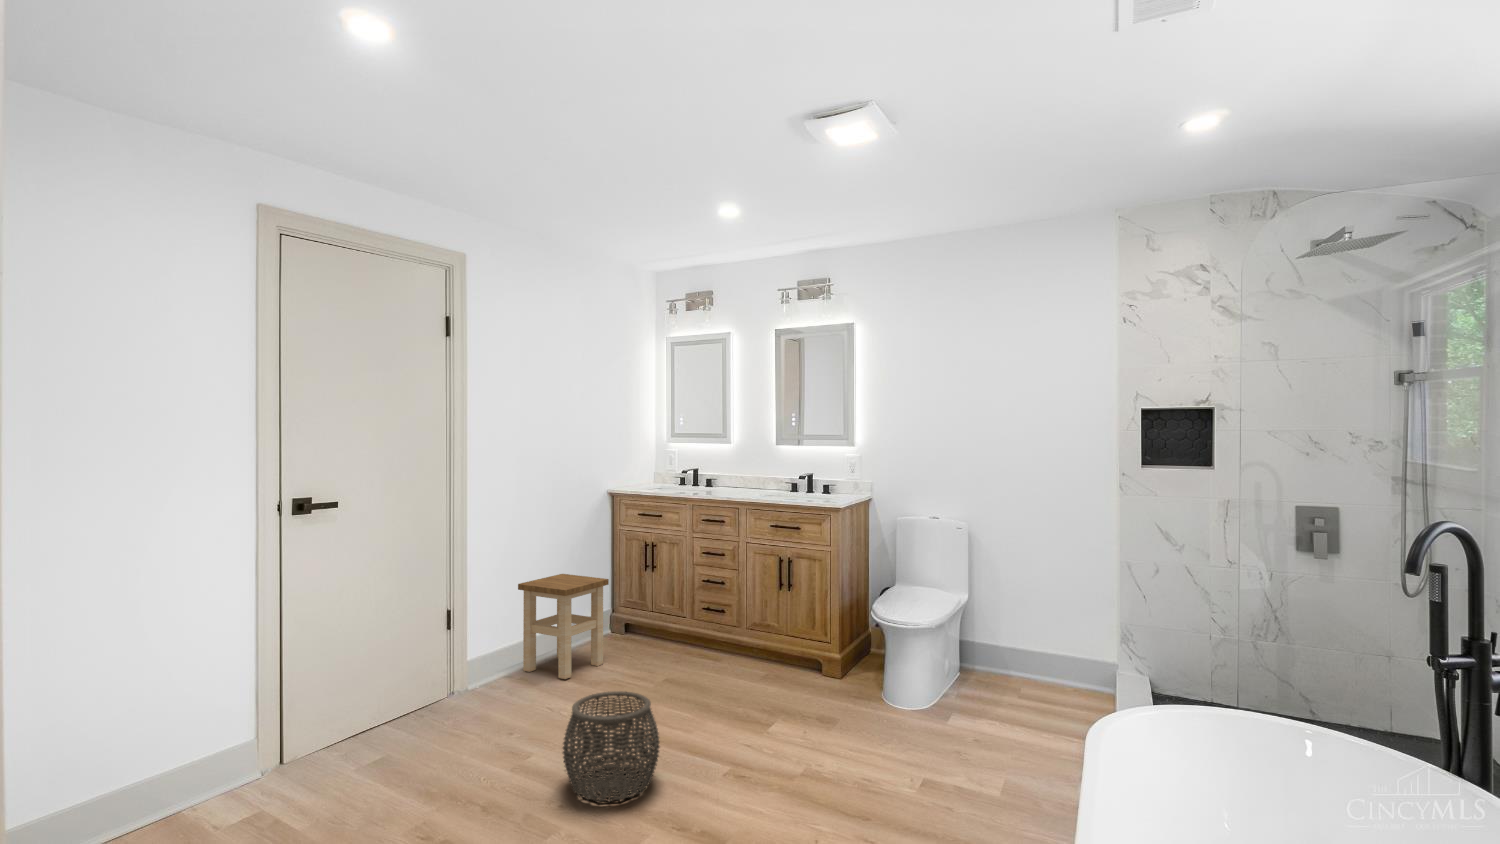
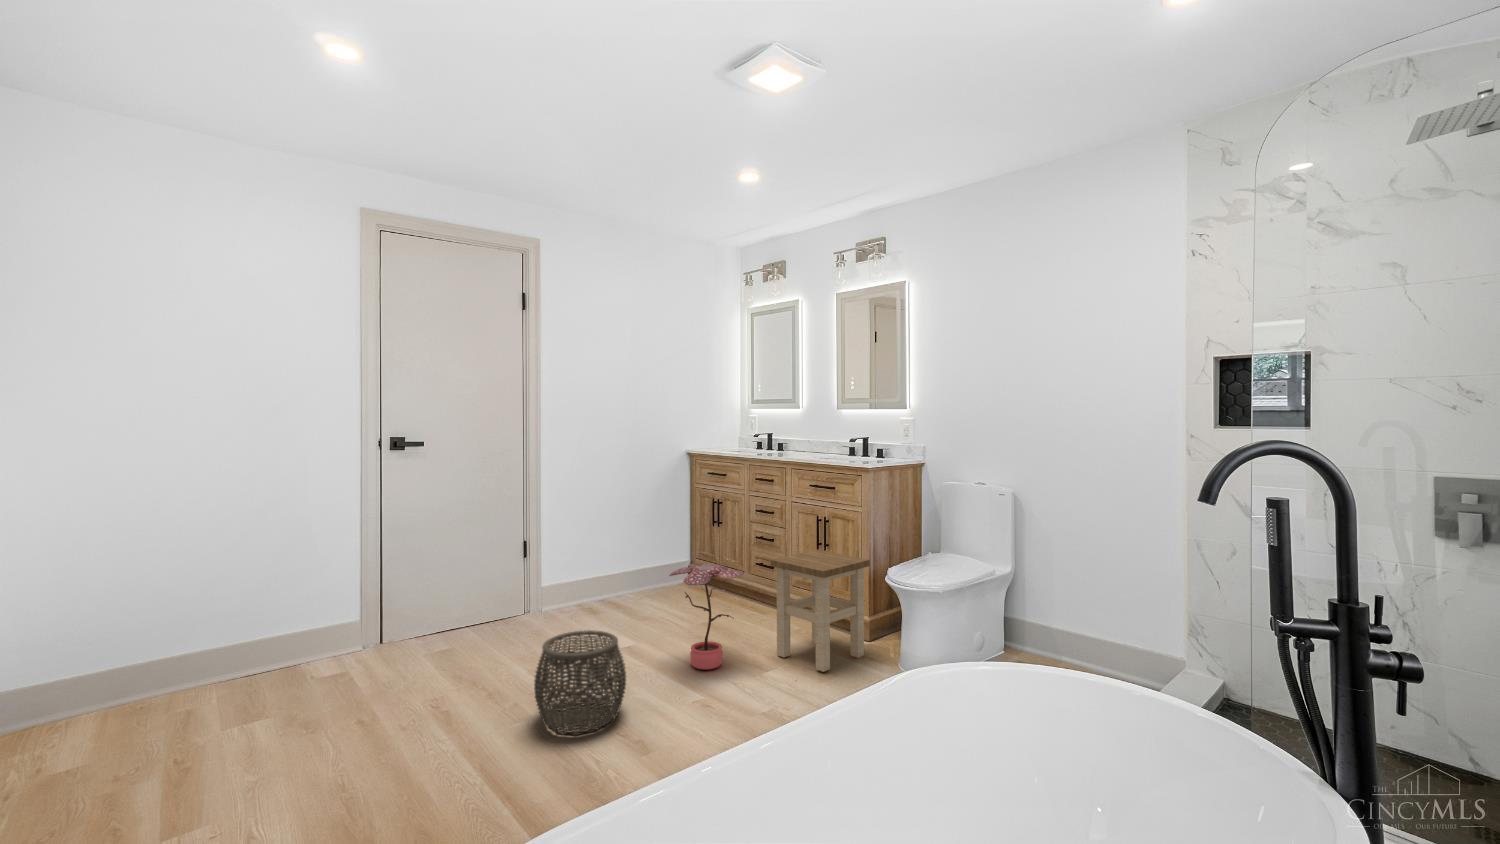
stool: present [518,574,609,679] -> present [770,550,870,672]
potted plant: none [661,613,740,722] -> present [669,564,744,670]

